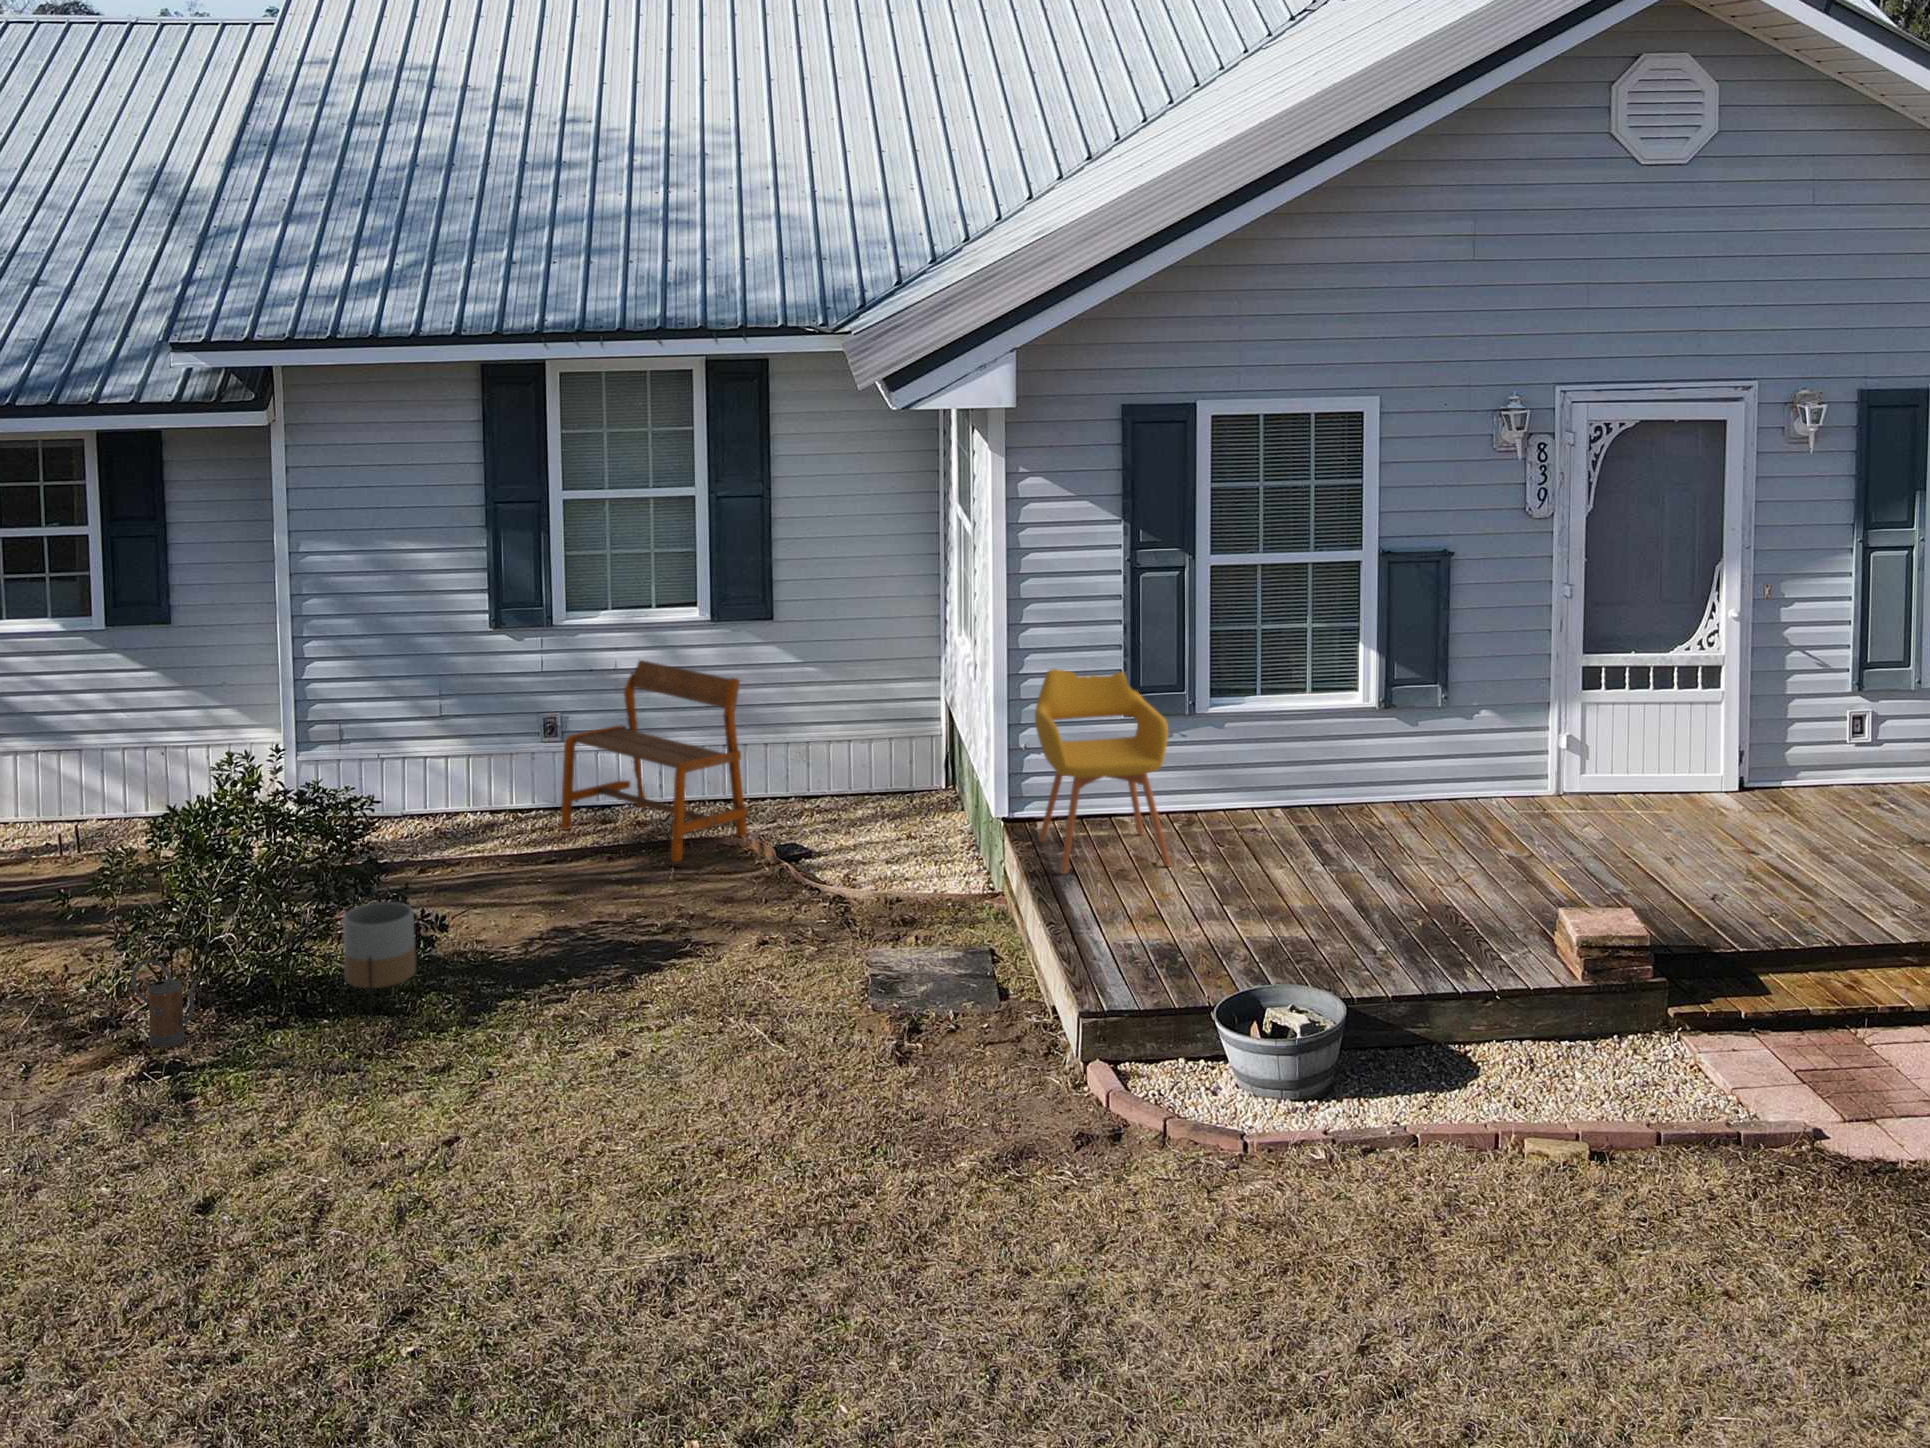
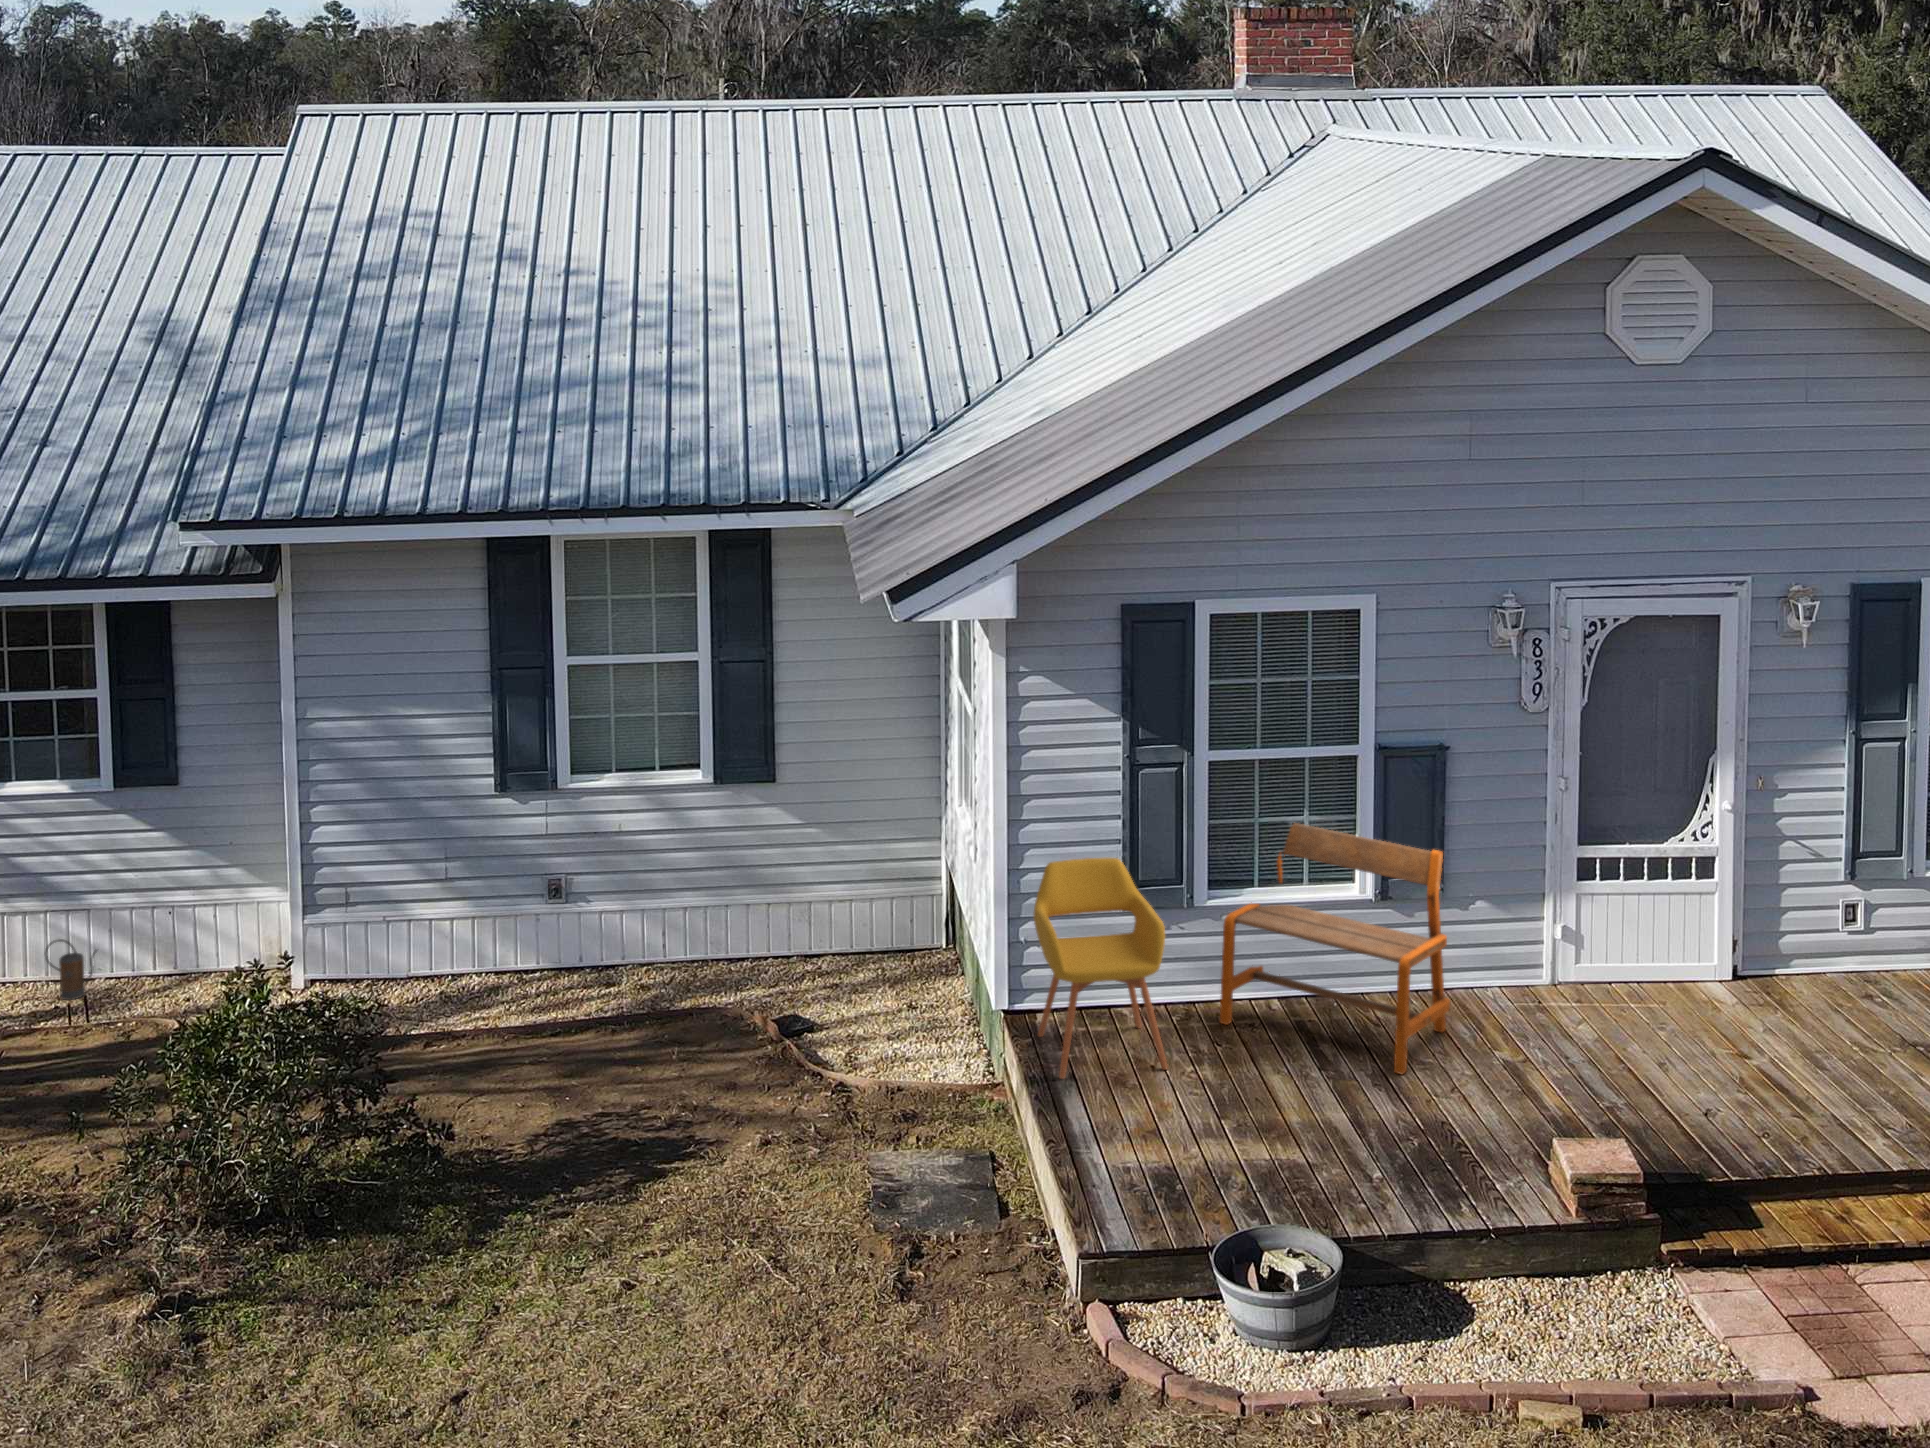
bench: present [560,659,747,862] -> present [1220,823,1450,1074]
planter: present [343,902,418,1021] -> none [350,1121,424,1249]
watering can: present [132,959,200,1047] -> present [45,939,97,1000]

